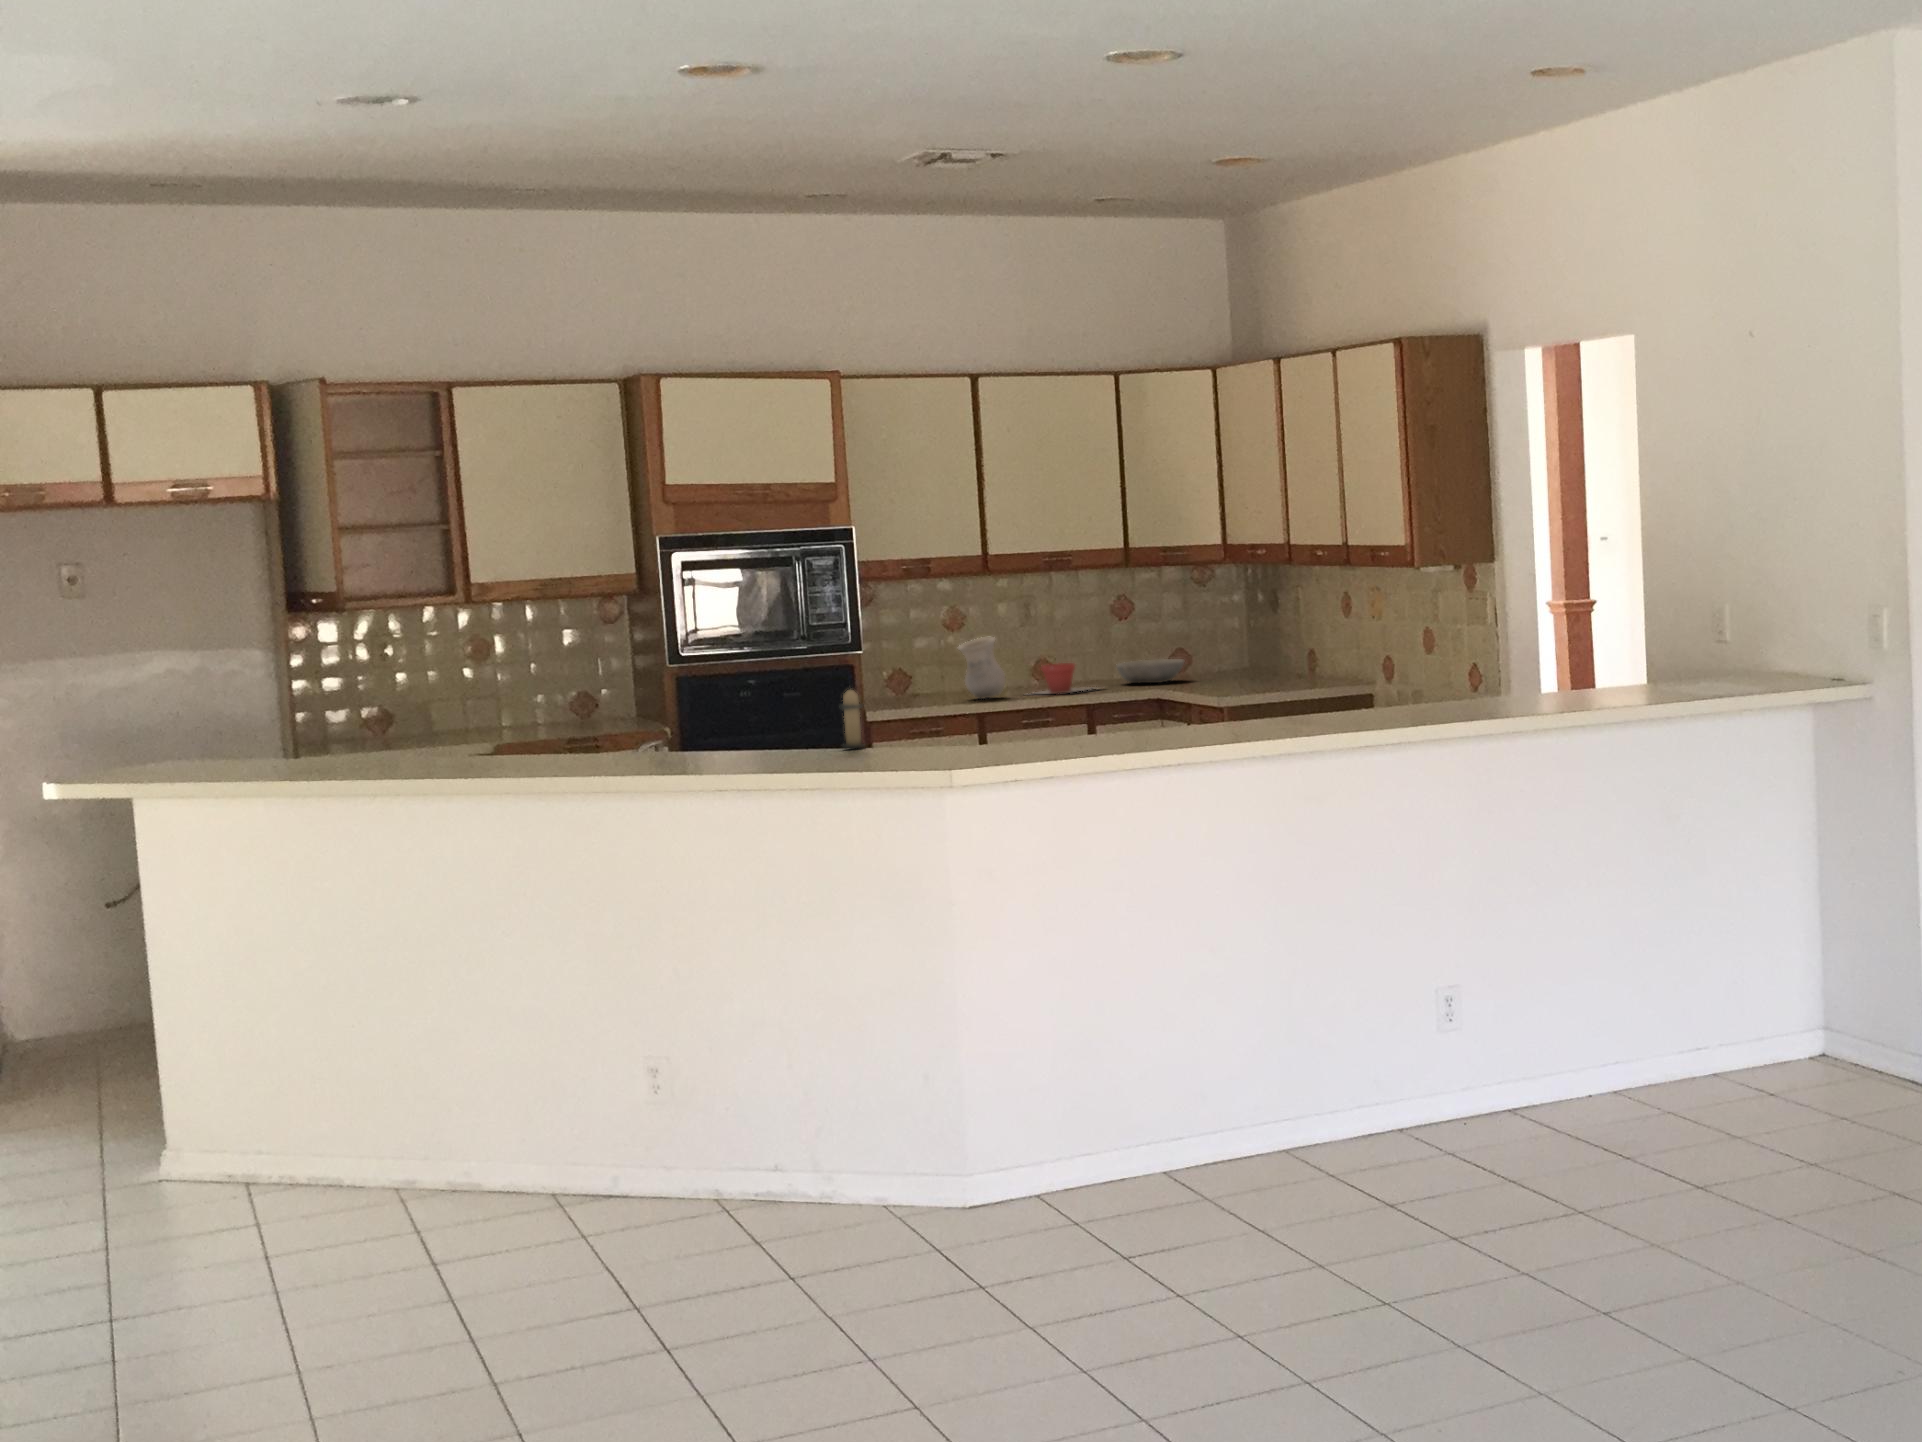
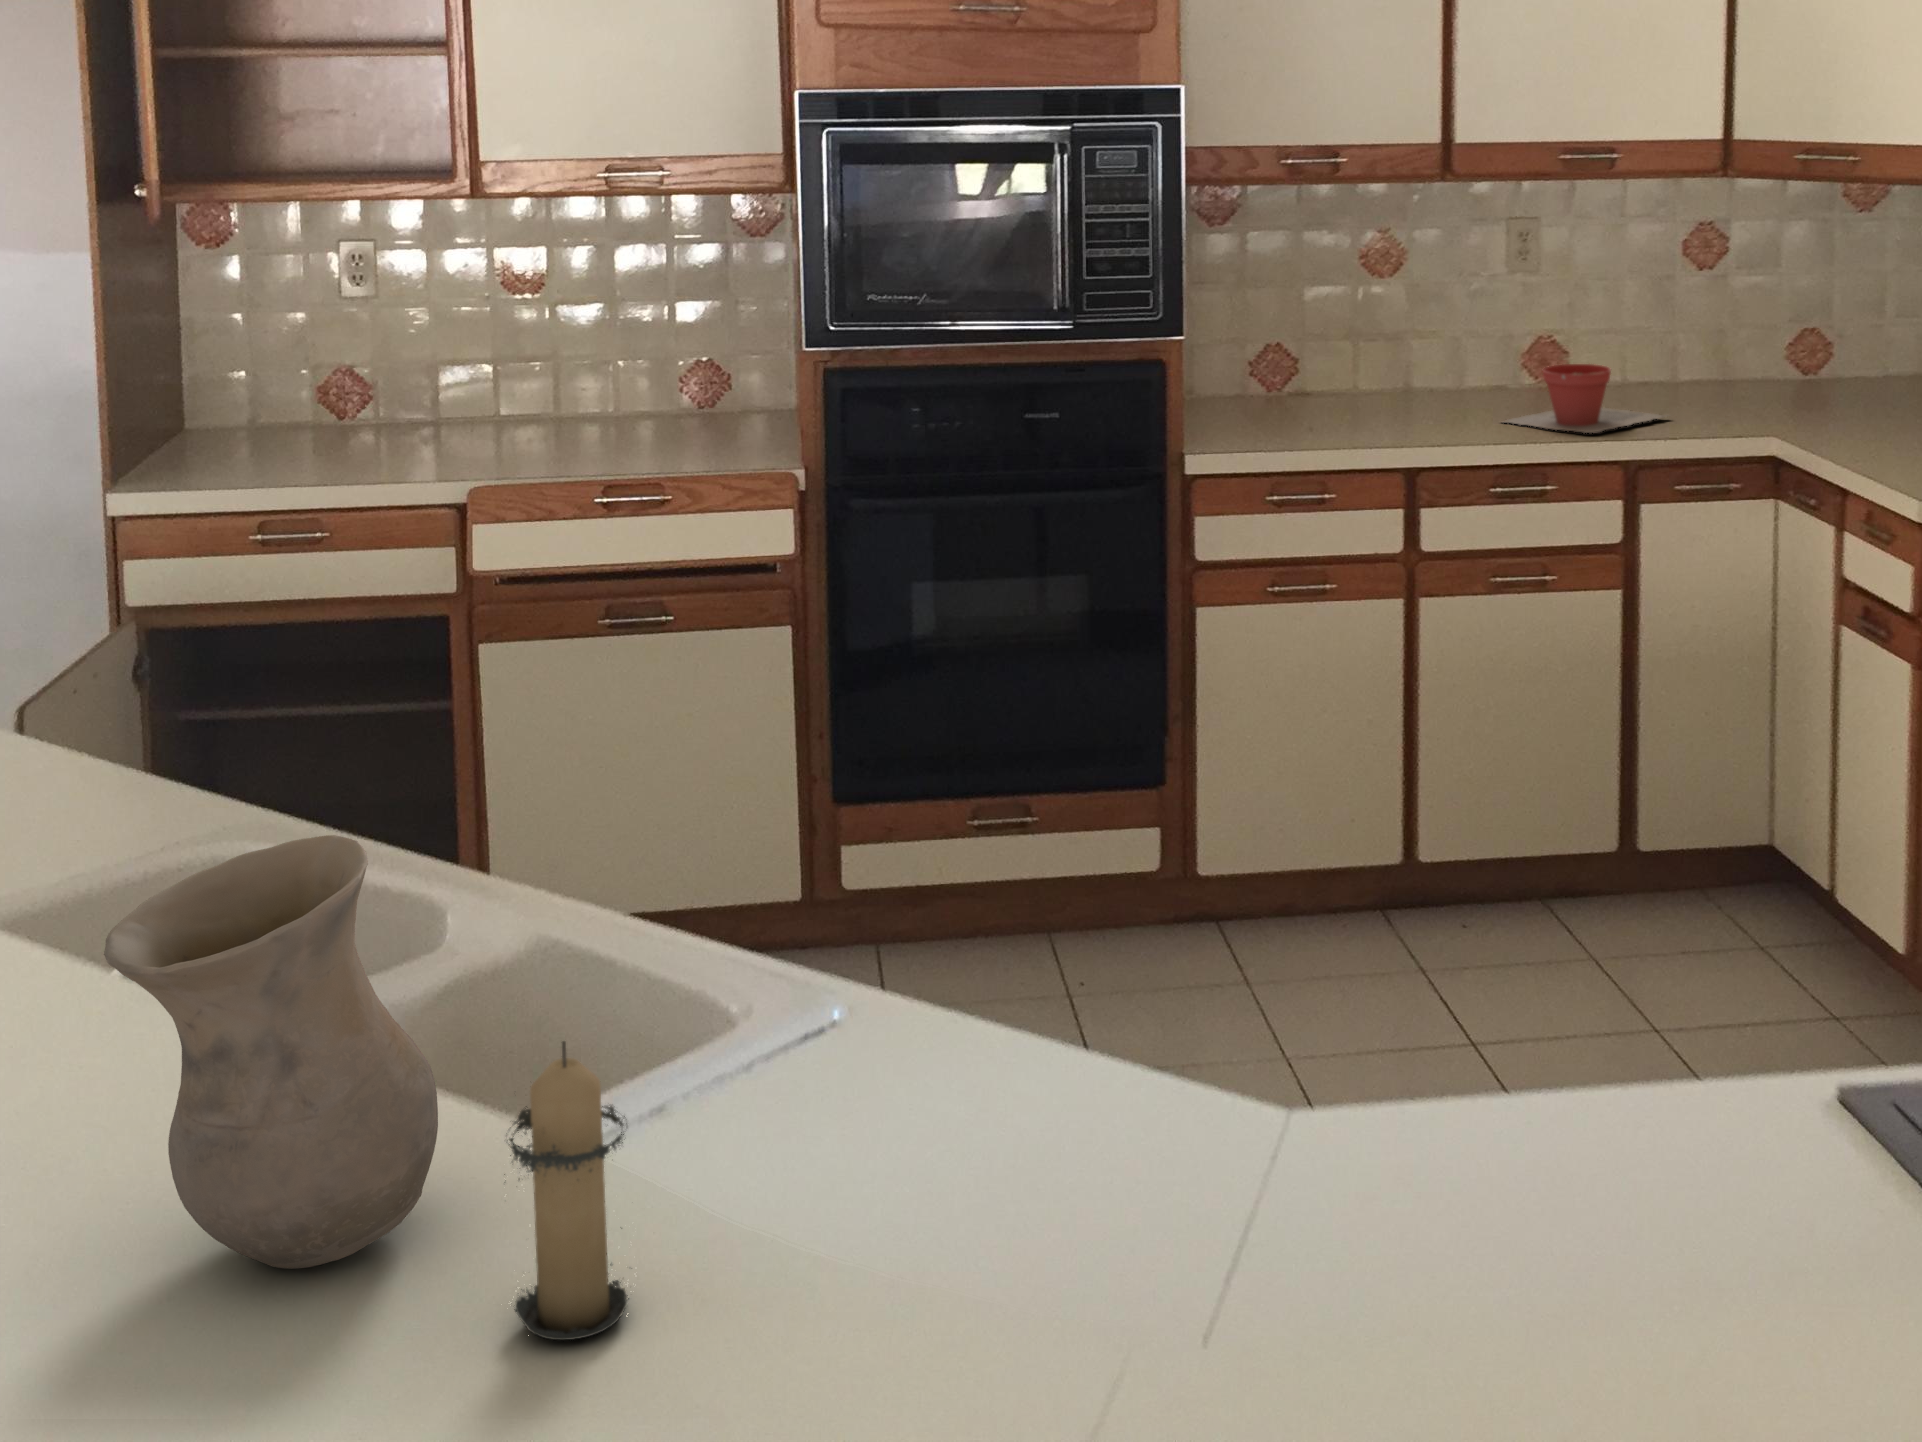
vase: present [958,637,1005,699] -> present [104,835,438,1269]
bowl: present [1116,659,1184,683] -> none [1690,353,1828,406]

